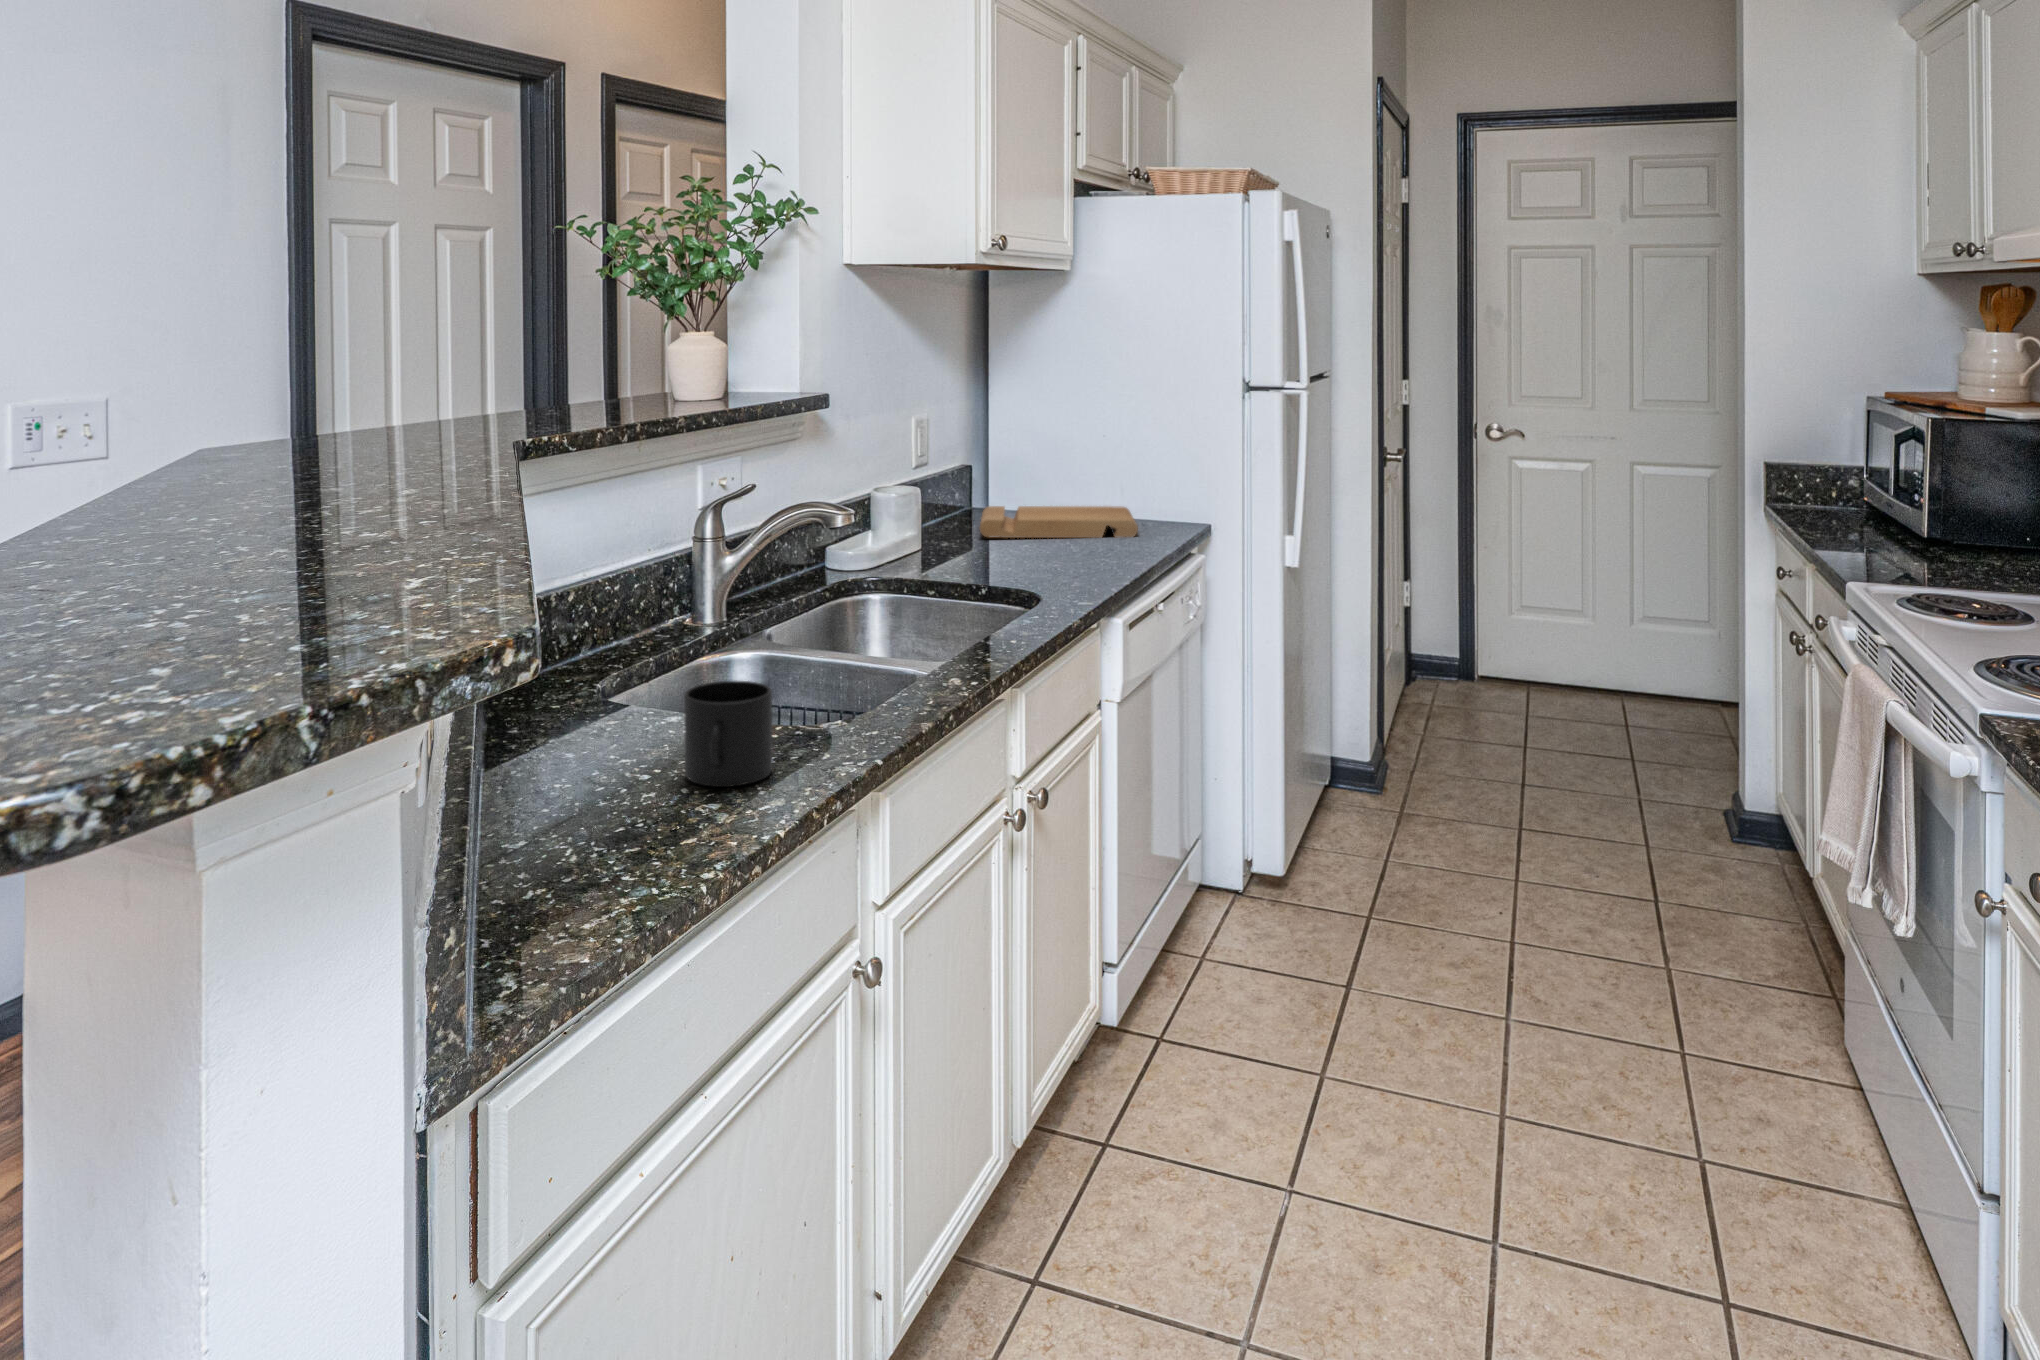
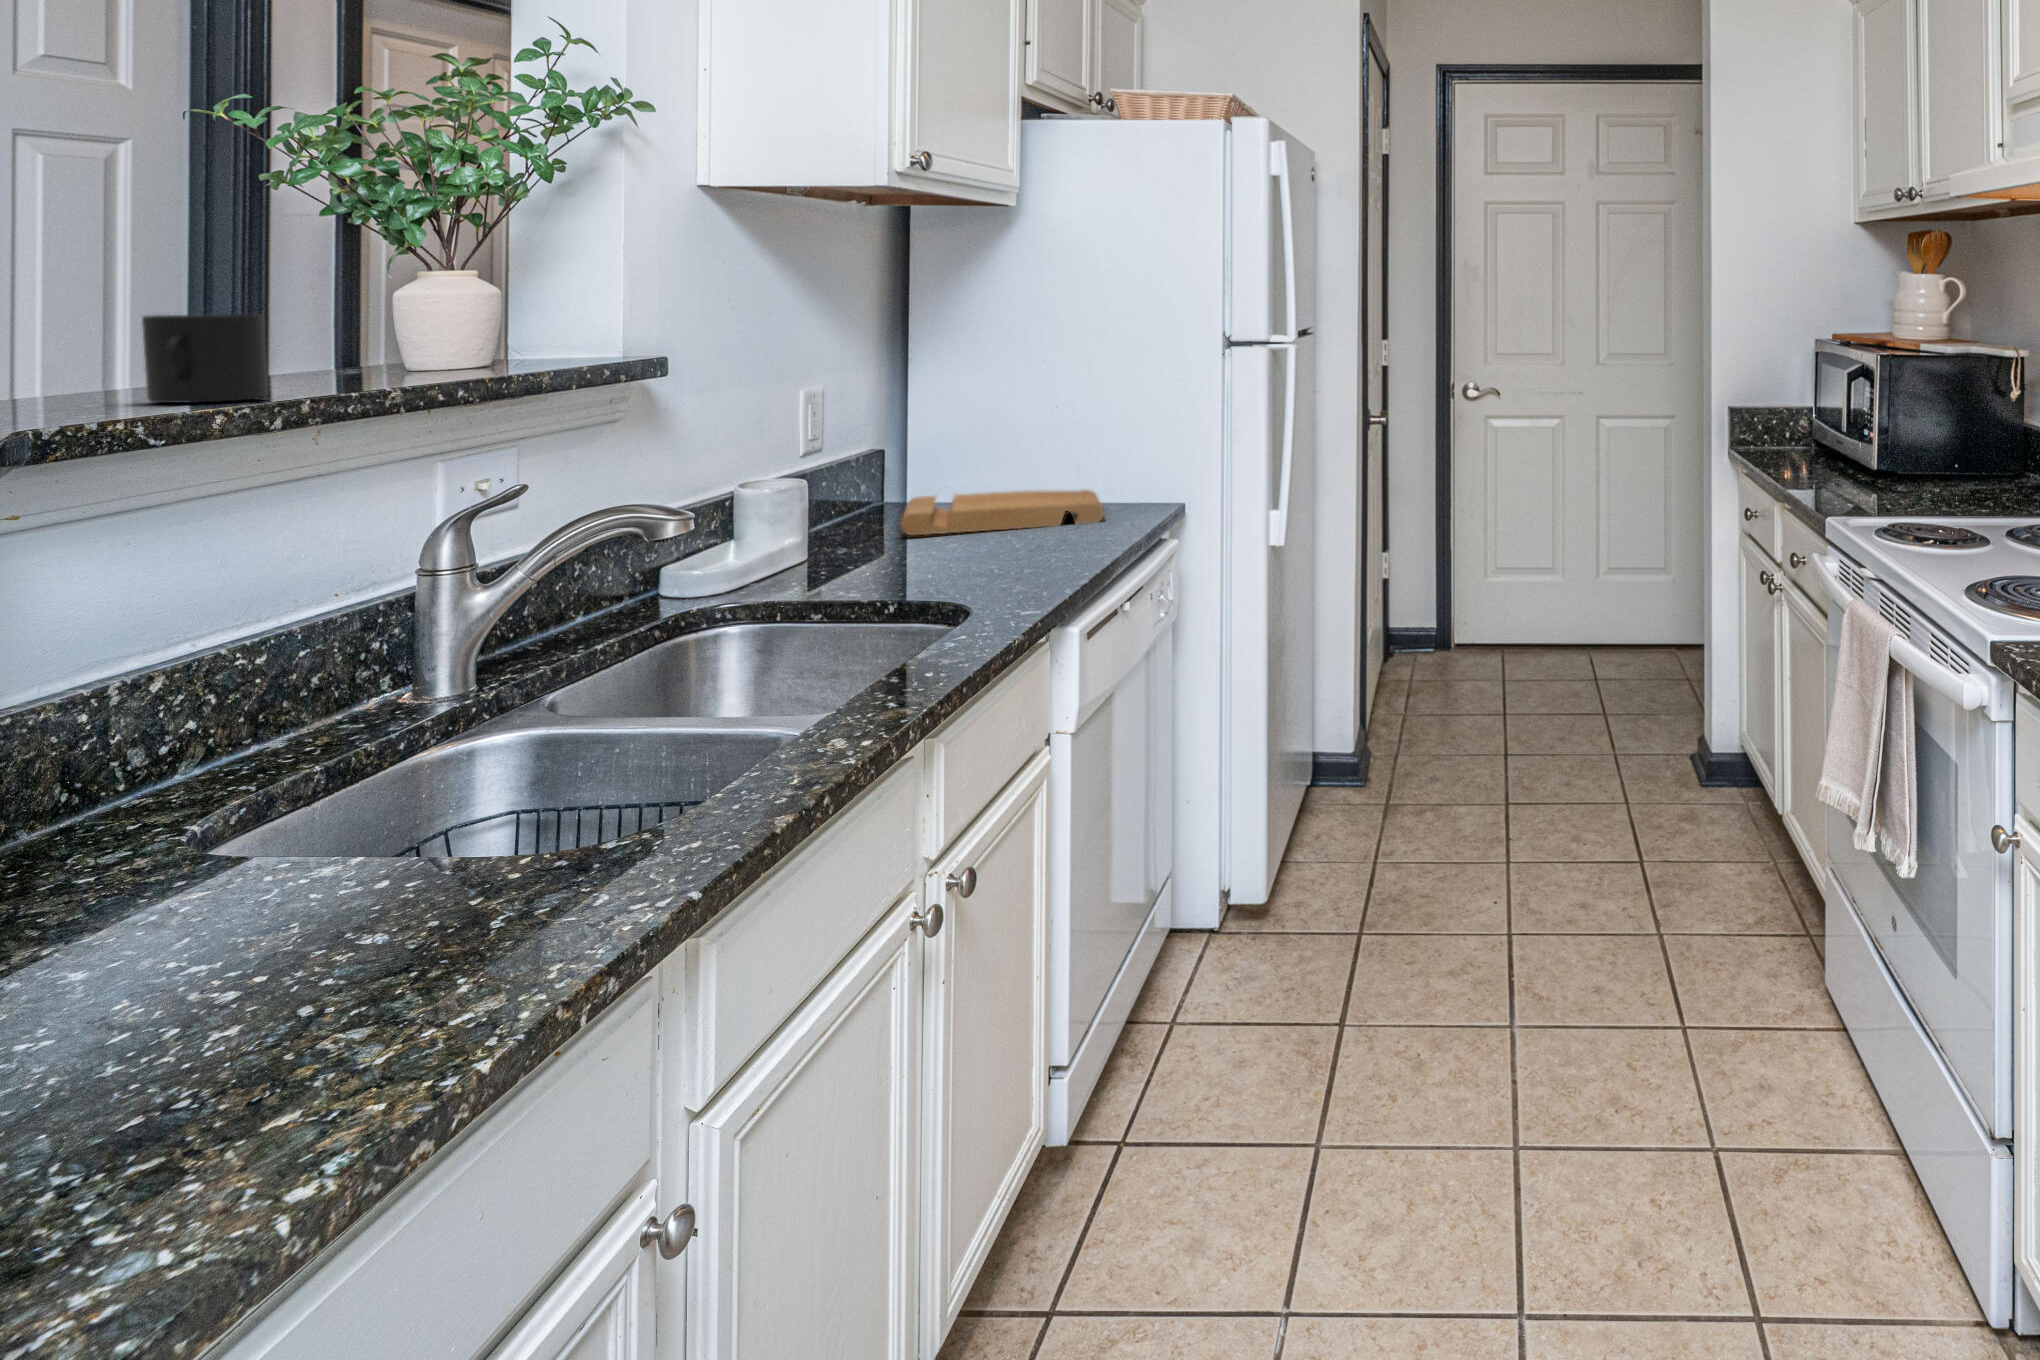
mug: present [684,681,773,787] -> present [142,314,268,403]

